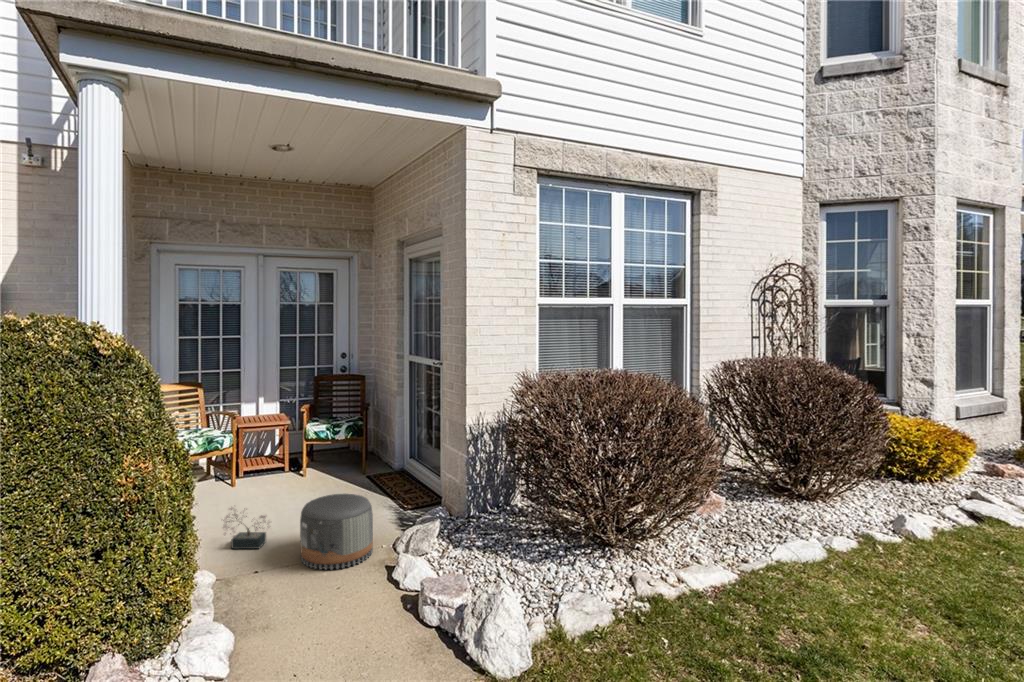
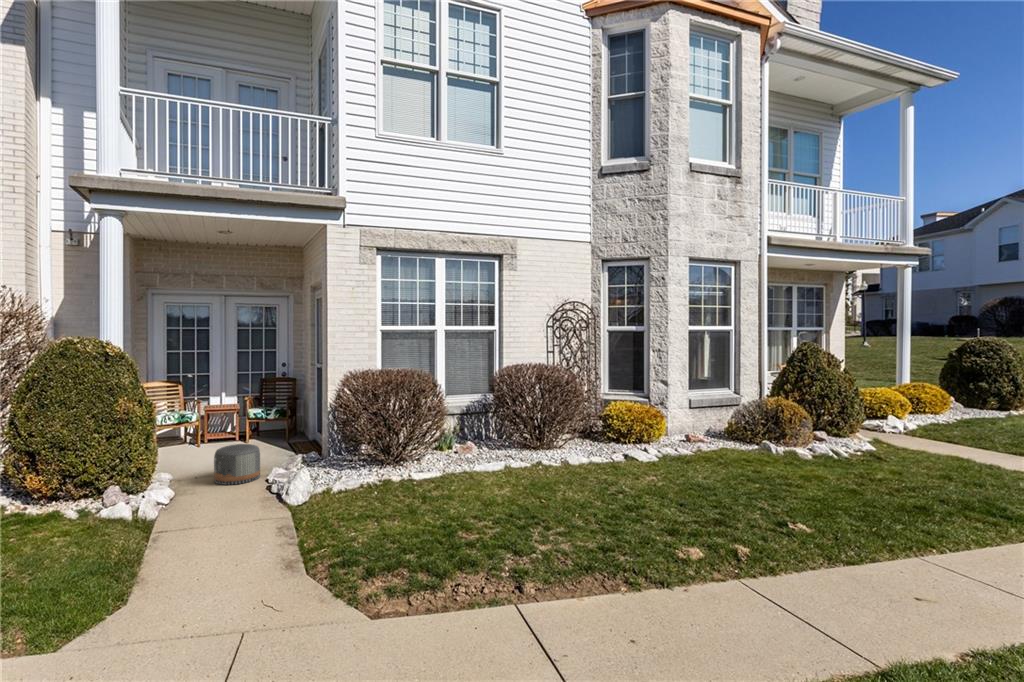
decorative plant: present [223,507,266,549] -> none [170,451,204,476]

